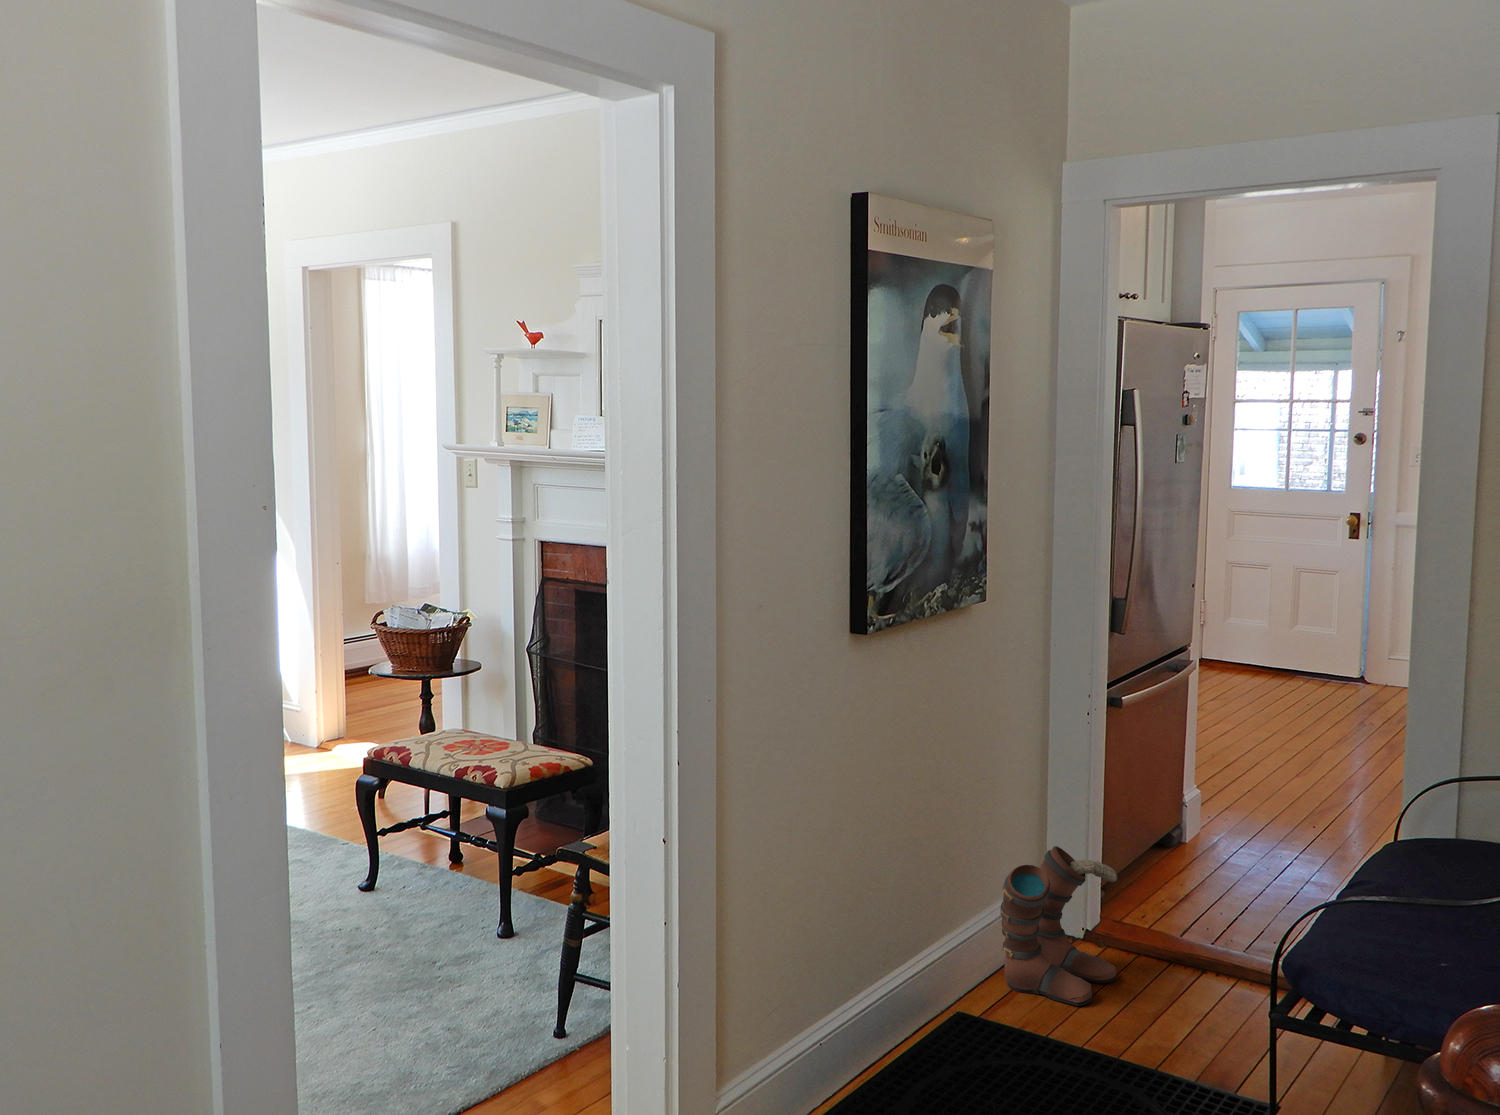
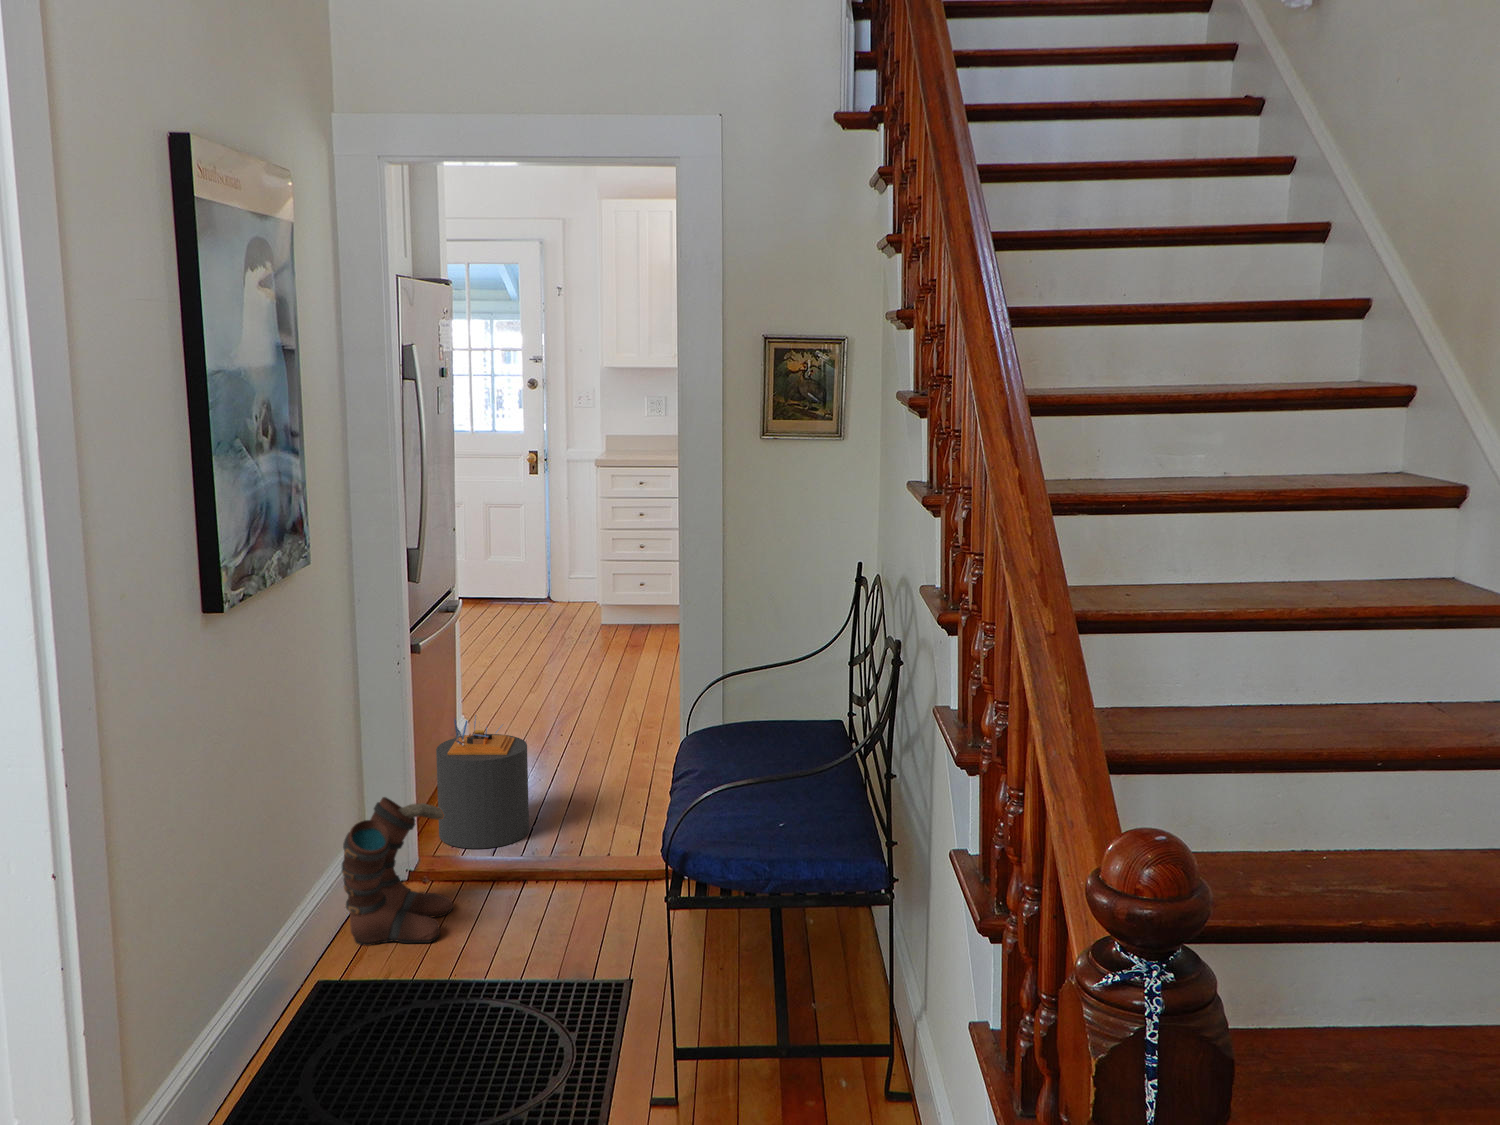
trash can: none [1134,777,1237,928] -> present [436,715,529,849]

